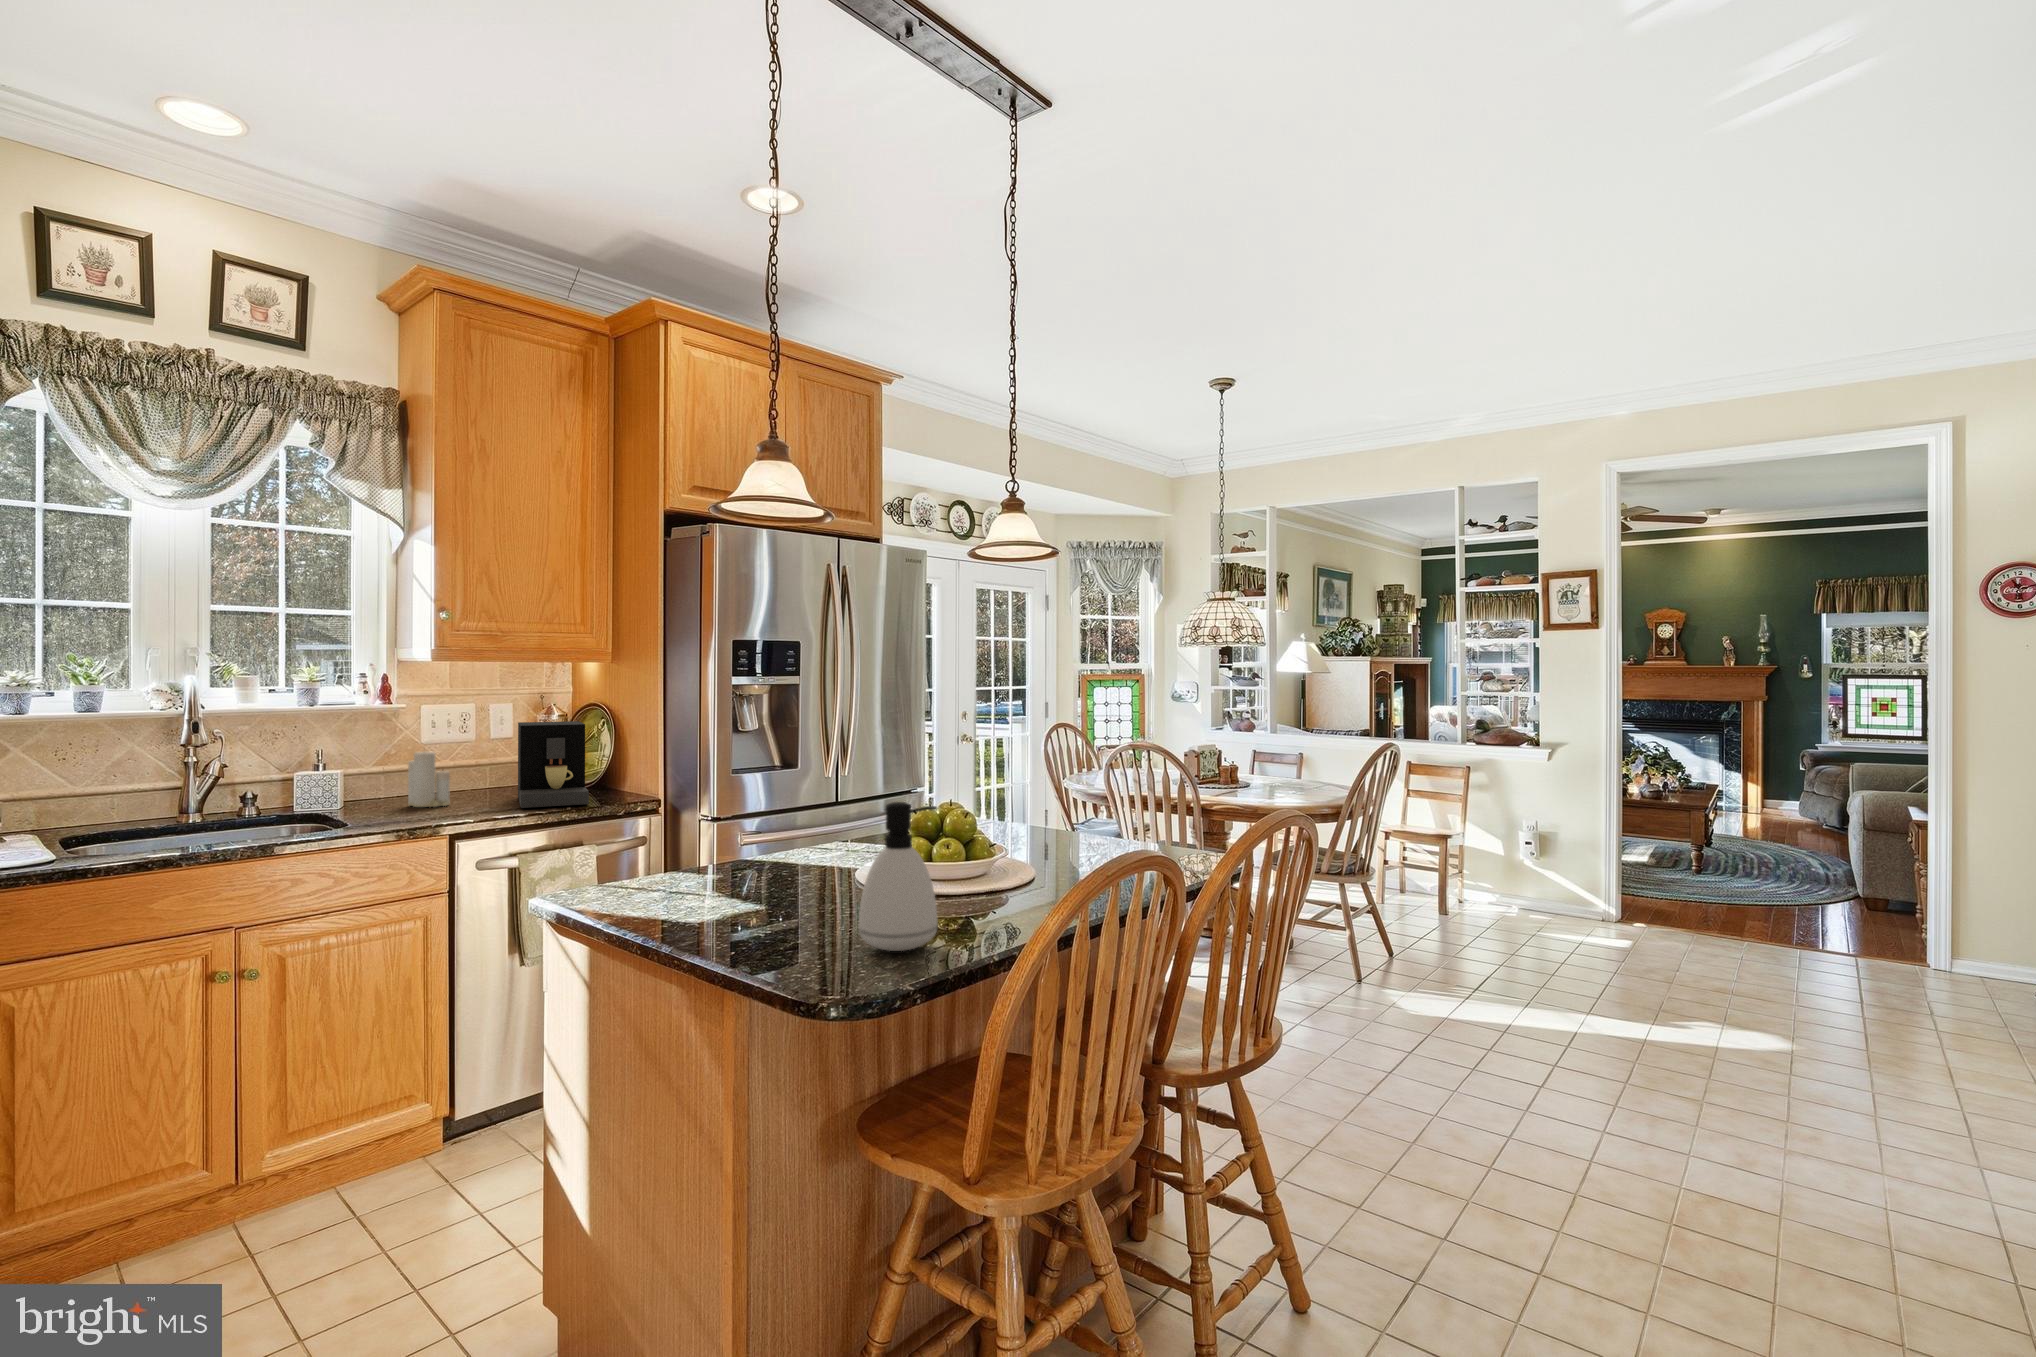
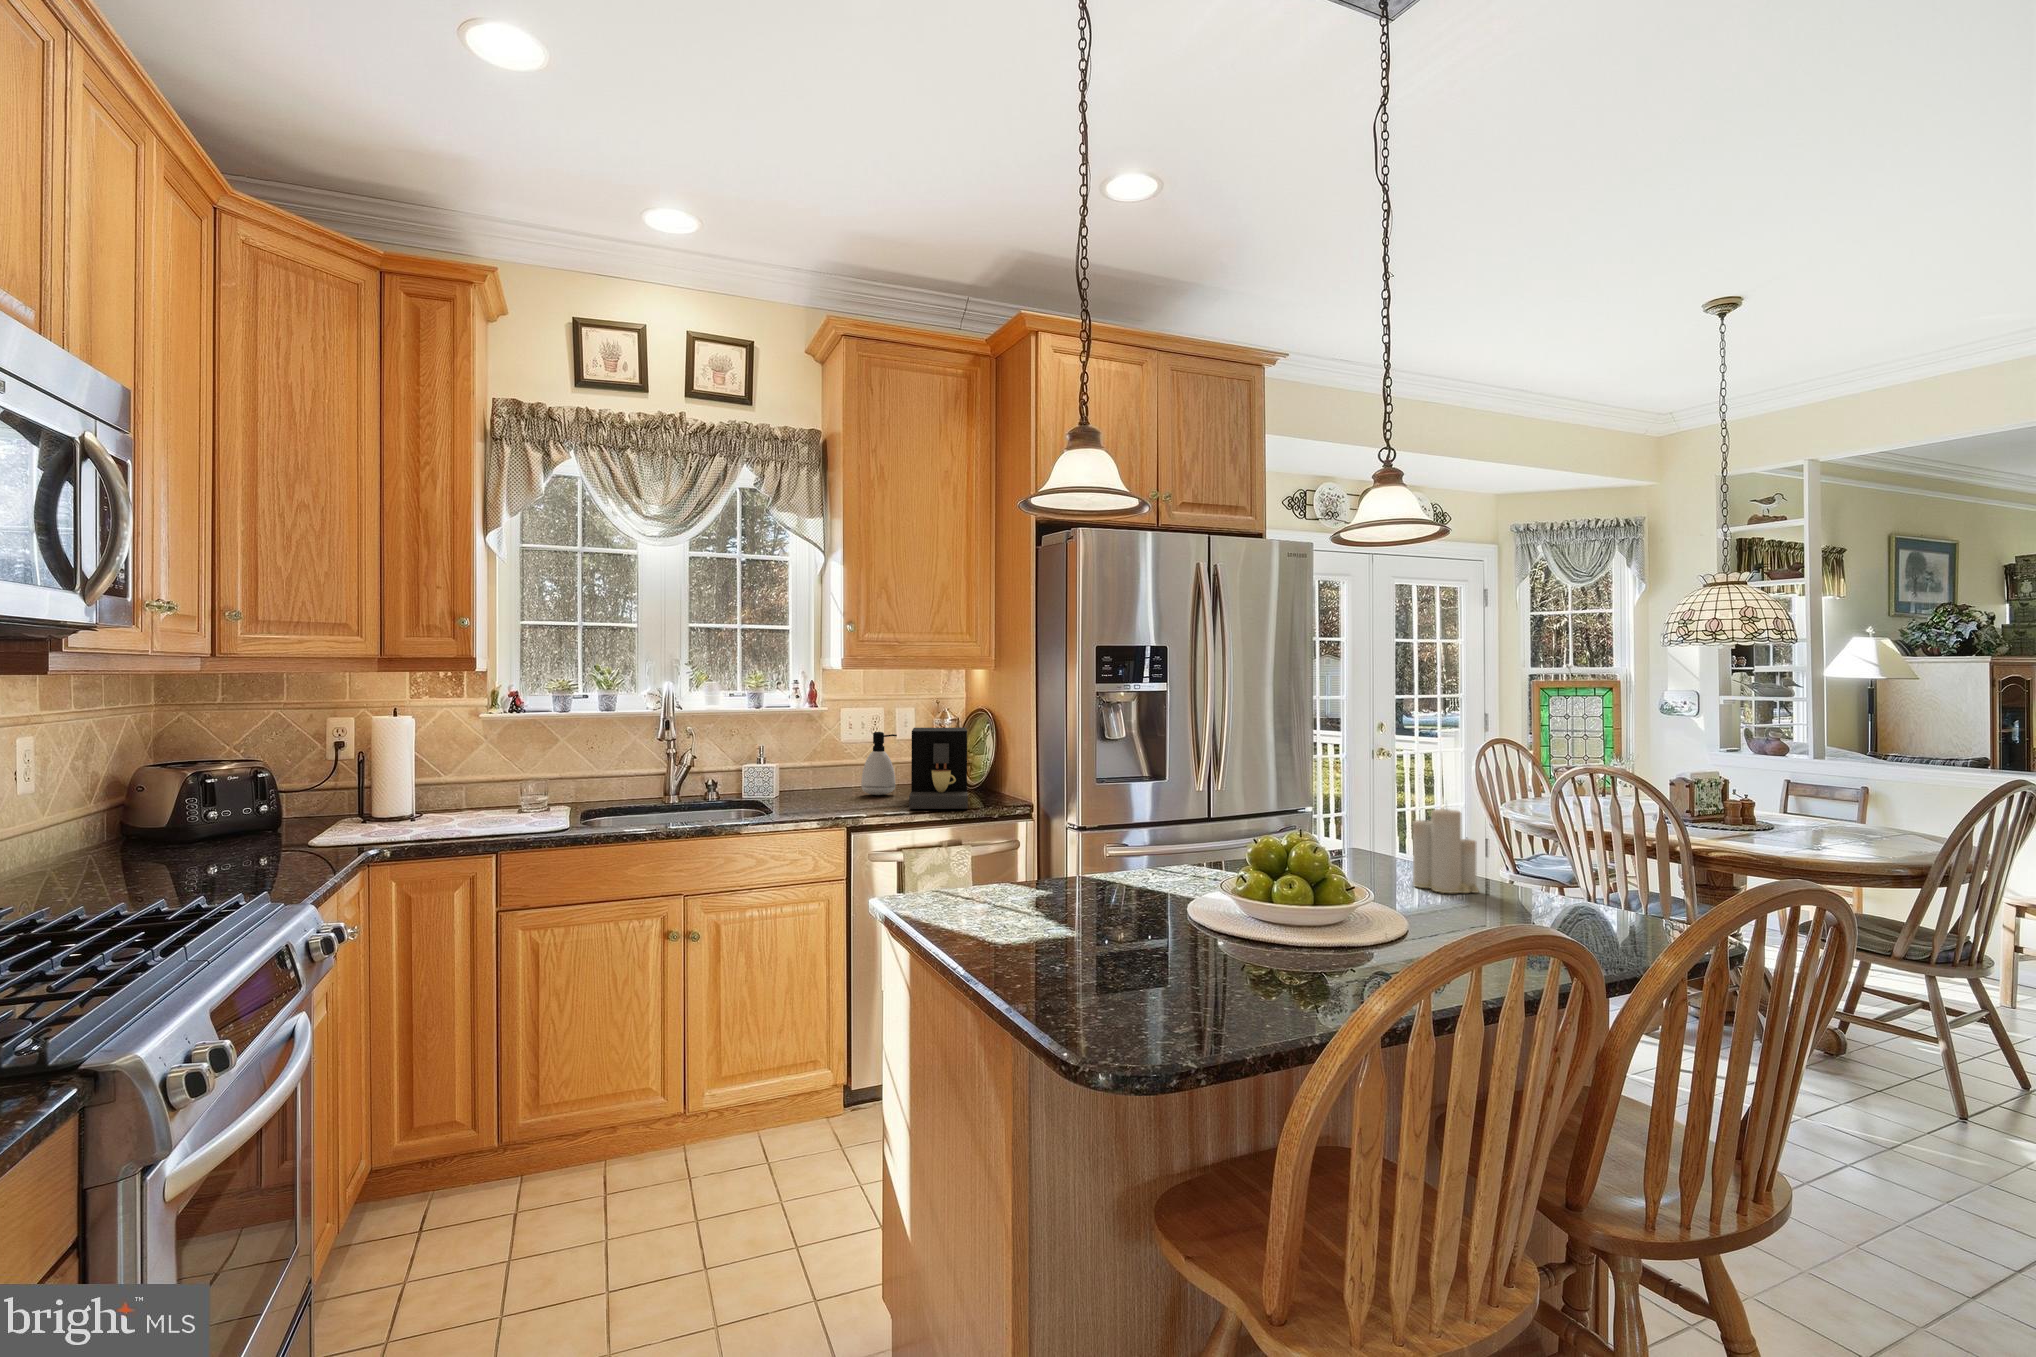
candle: present [408,752,450,807] -> present [1413,809,1479,893]
soap dispenser: present [859,802,937,951] -> present [861,732,897,795]

